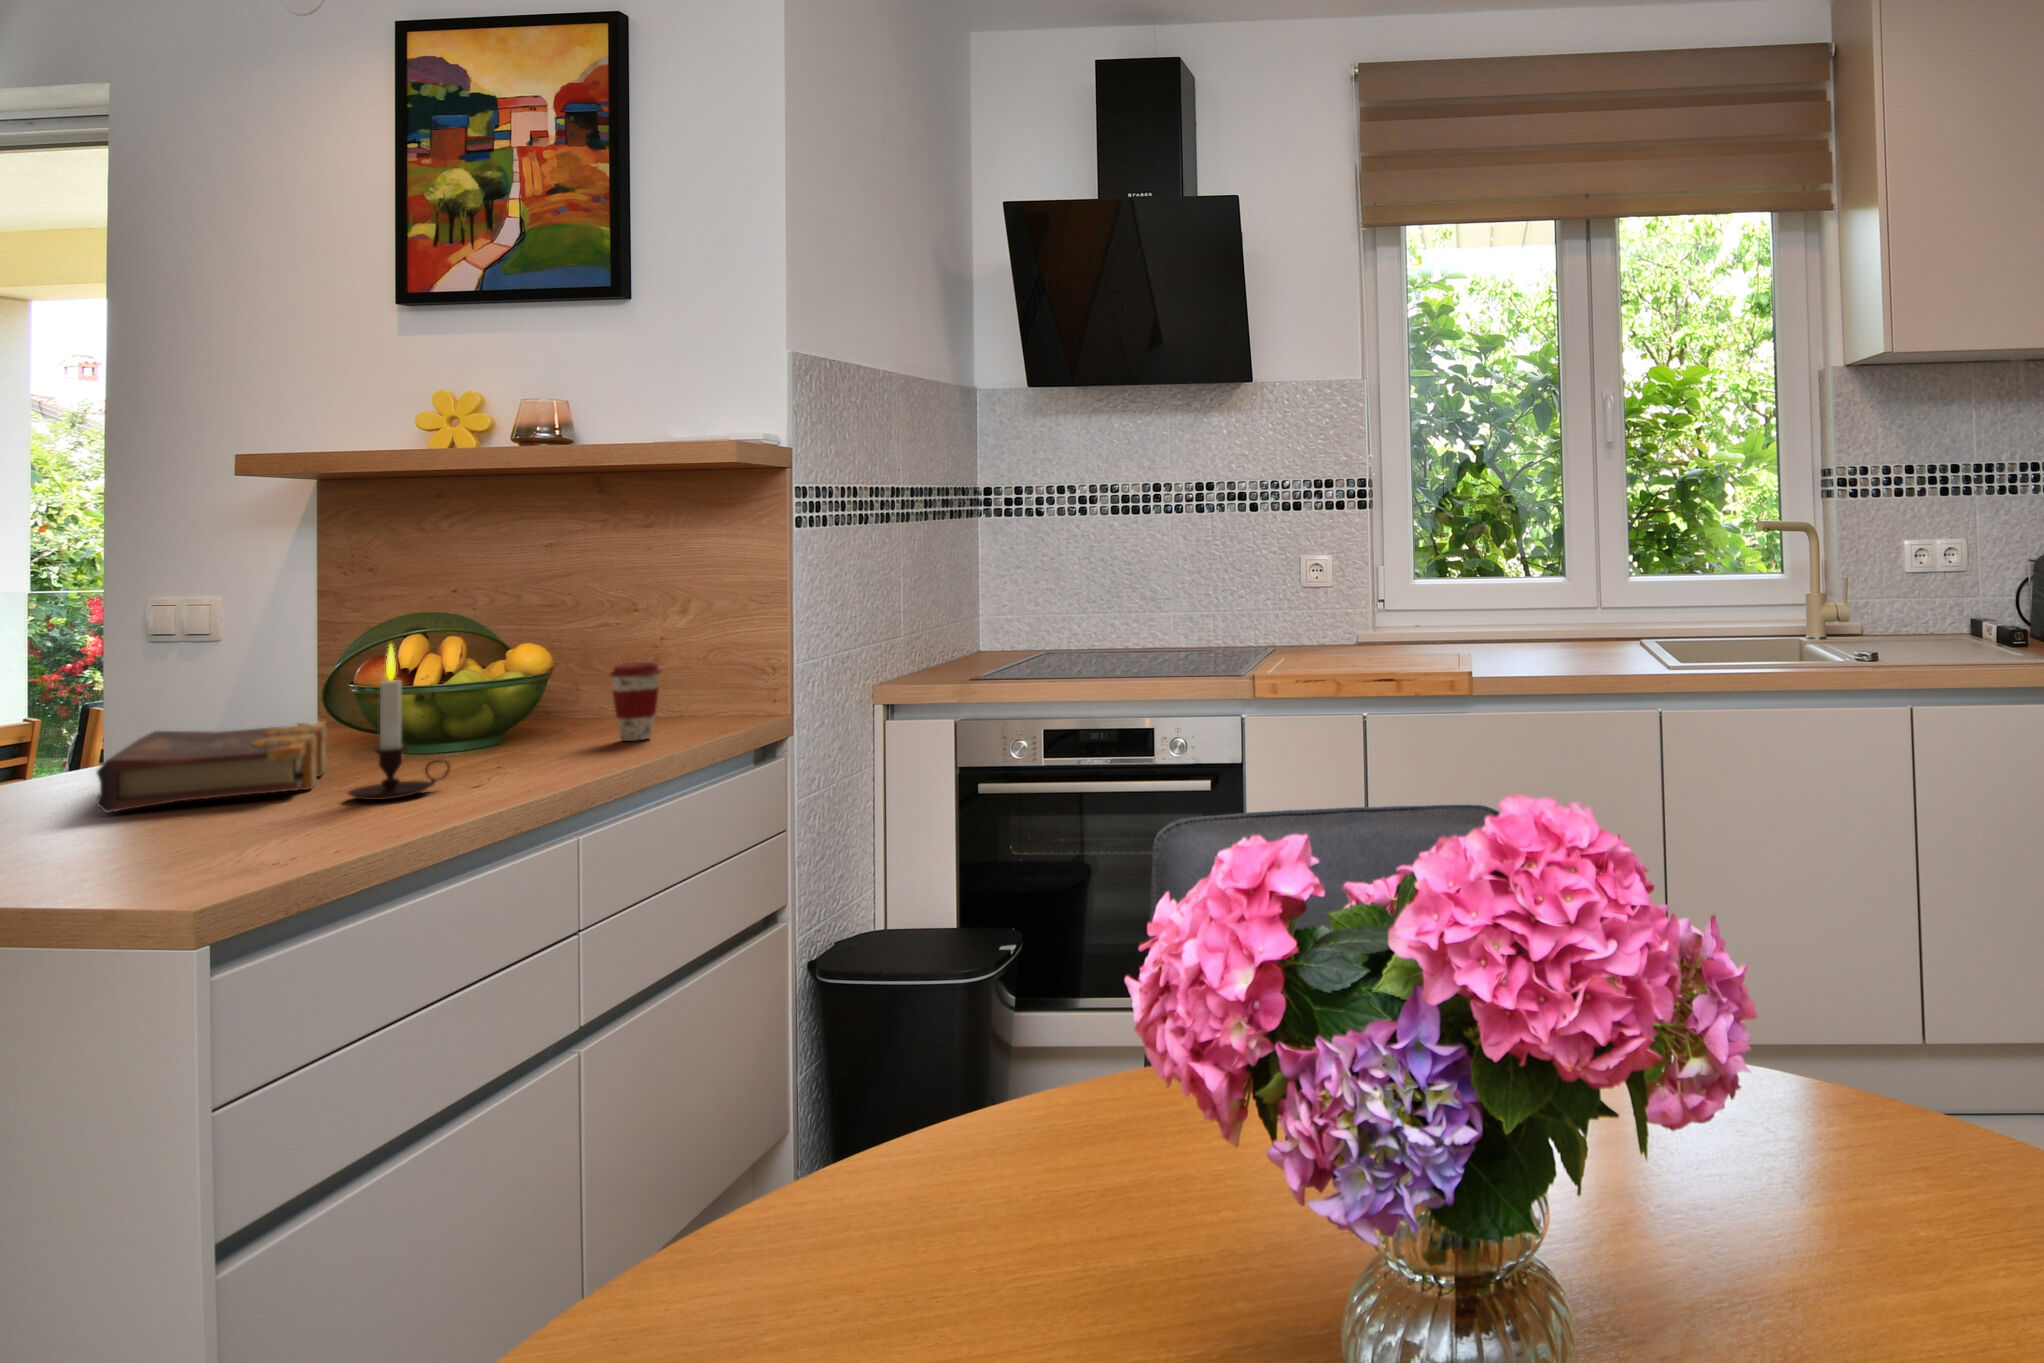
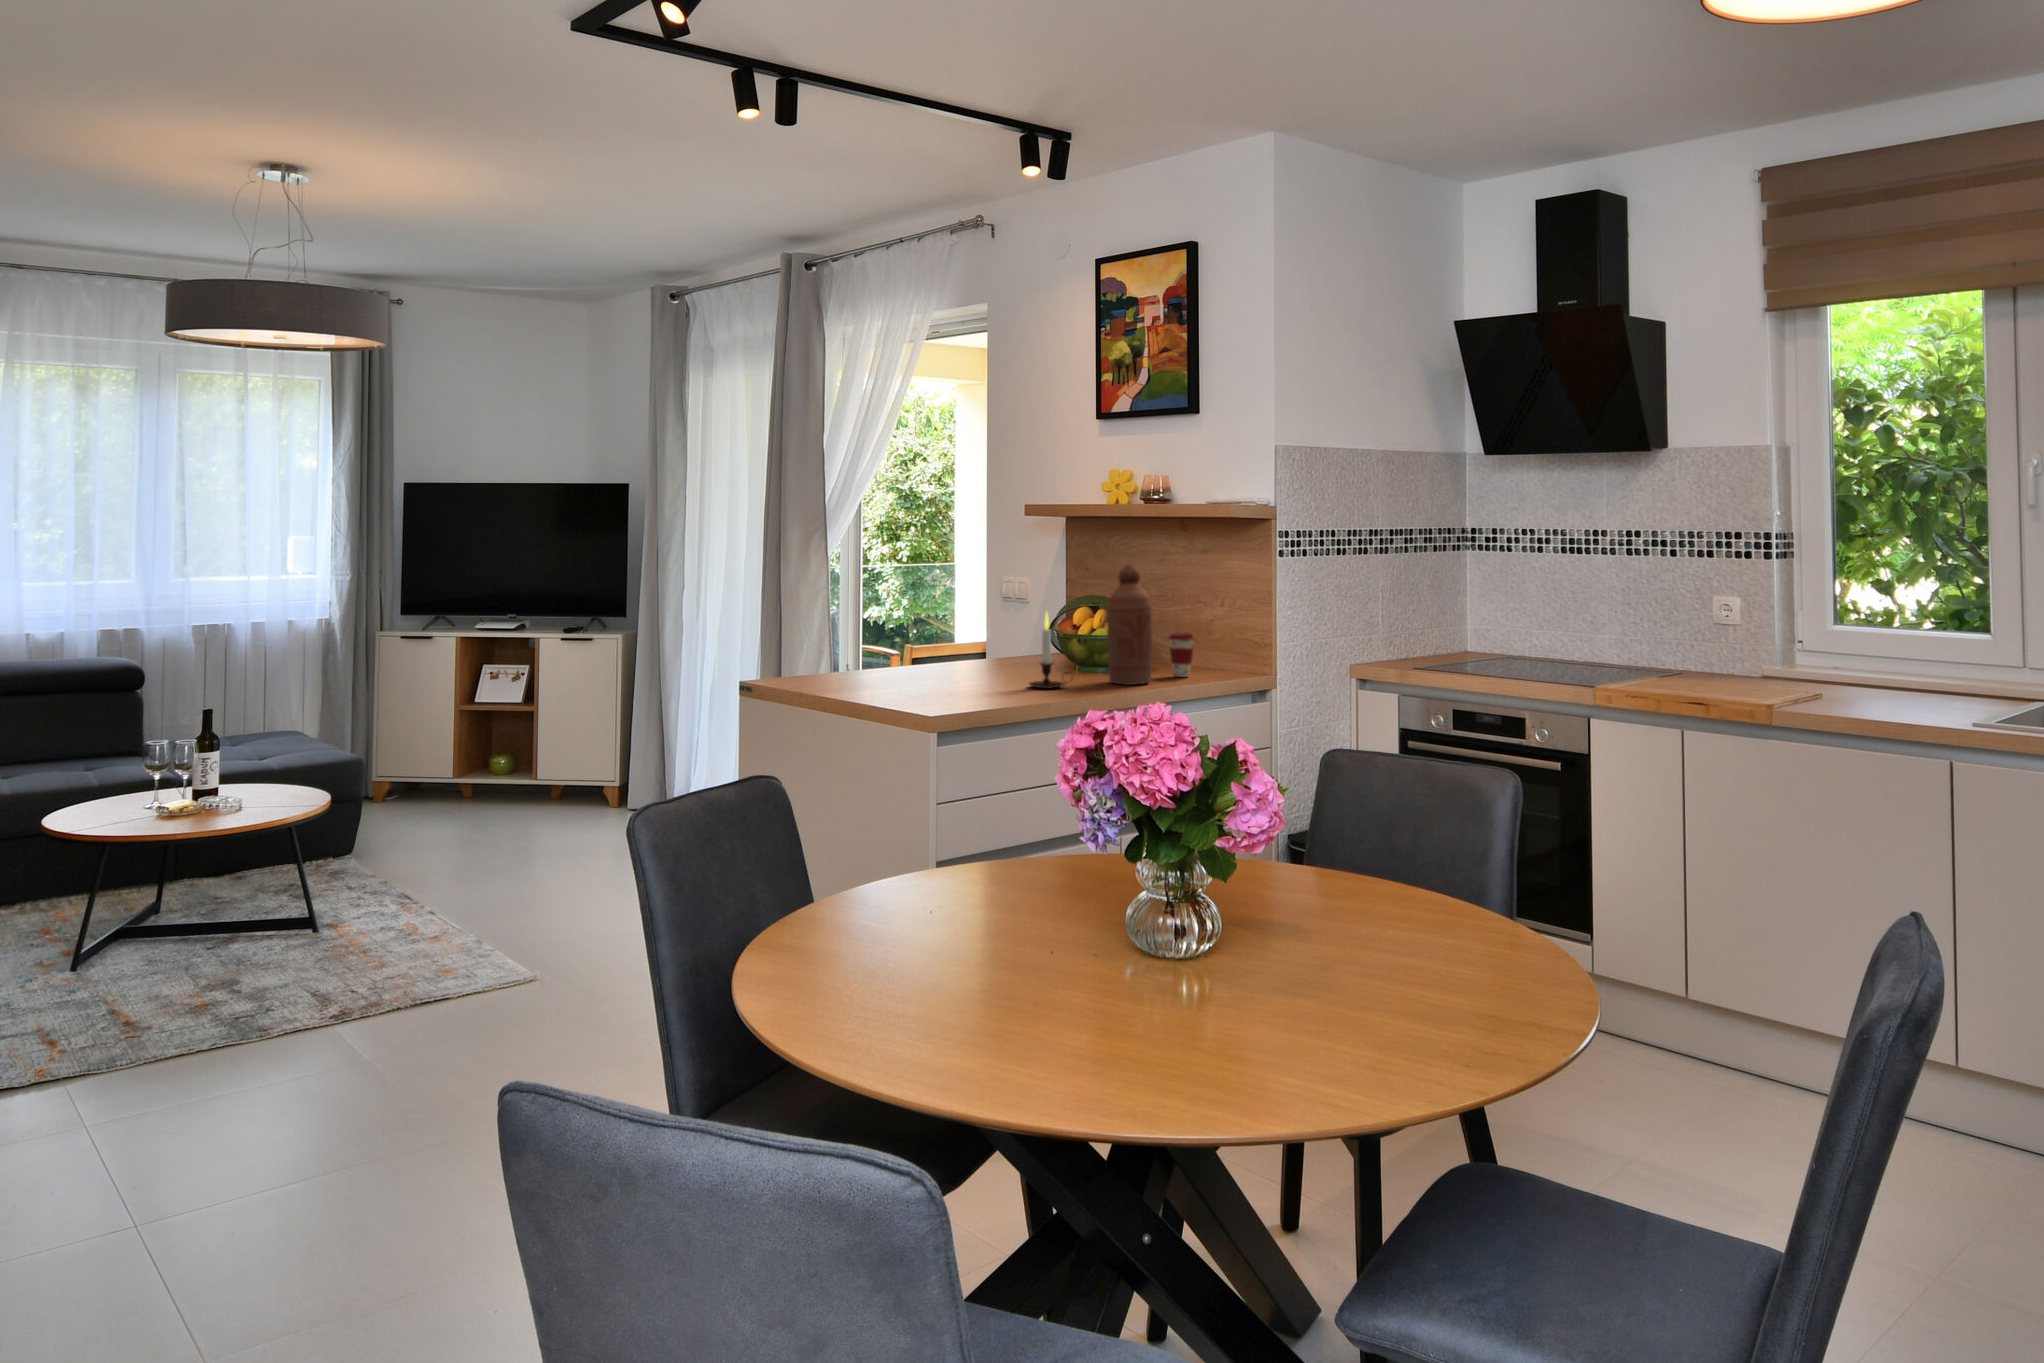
bottle: none [509,544,602,768] -> present [1107,563,1152,685]
book: present [96,721,327,813] -> none [941,644,1040,680]

